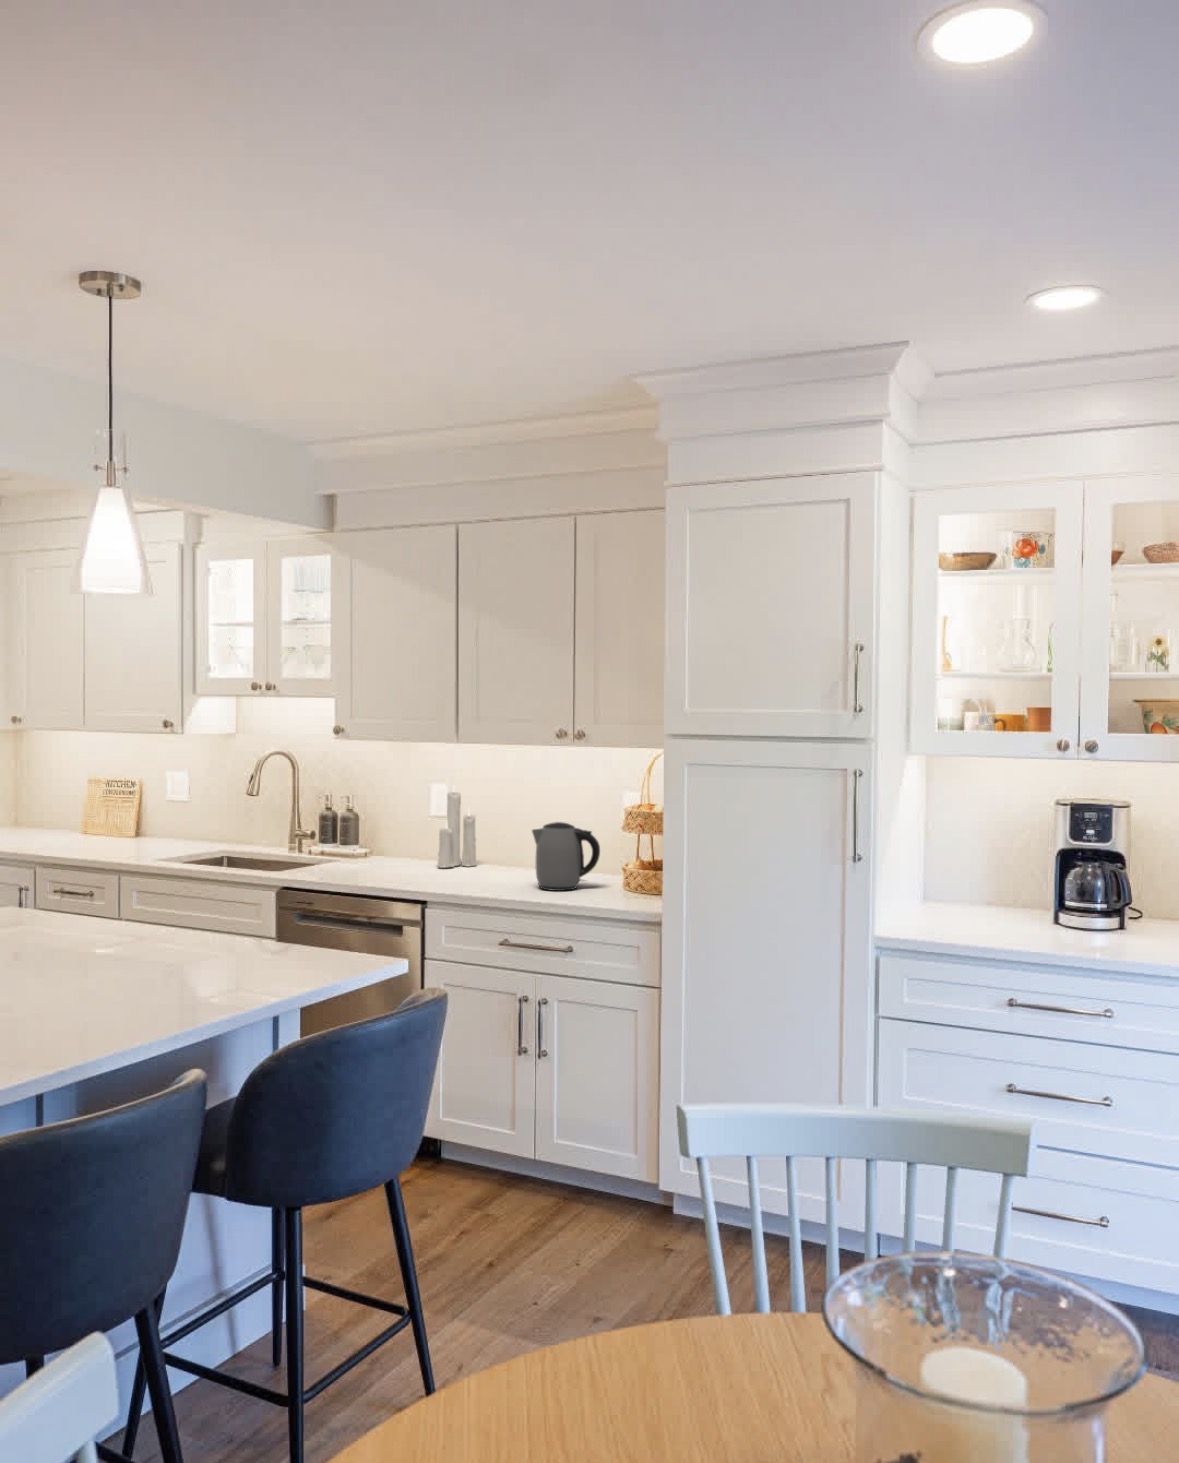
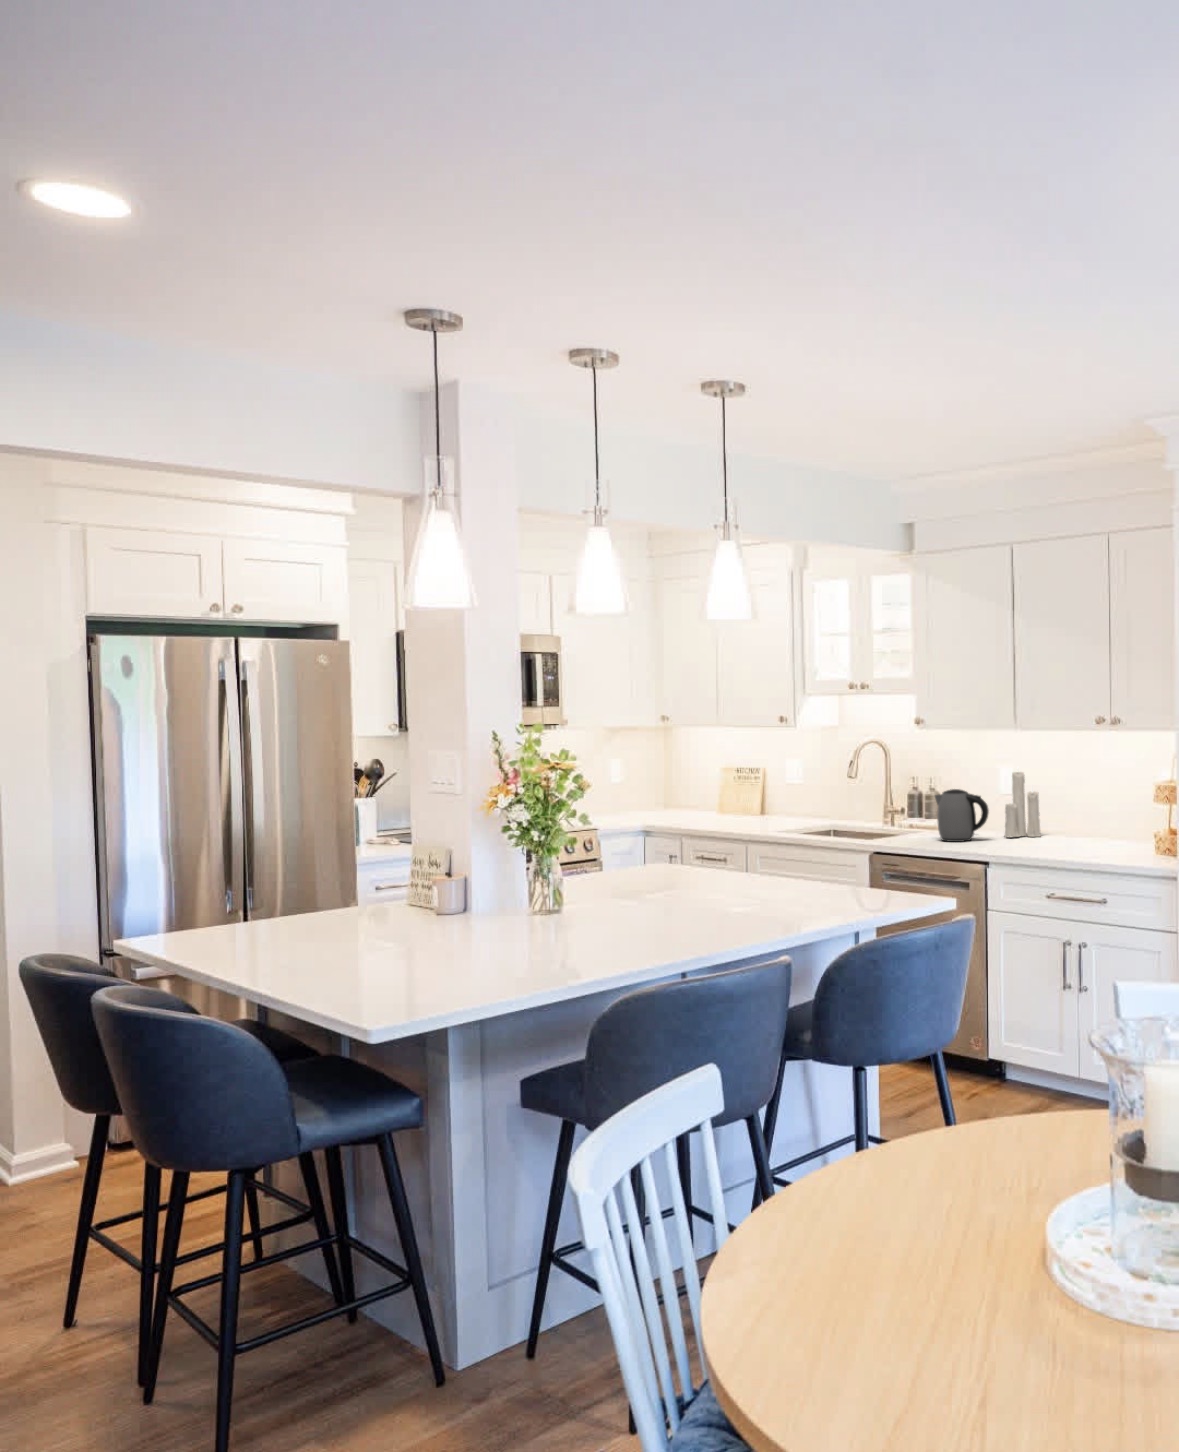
kettle: present [532,822,600,891] -> present [935,789,989,842]

